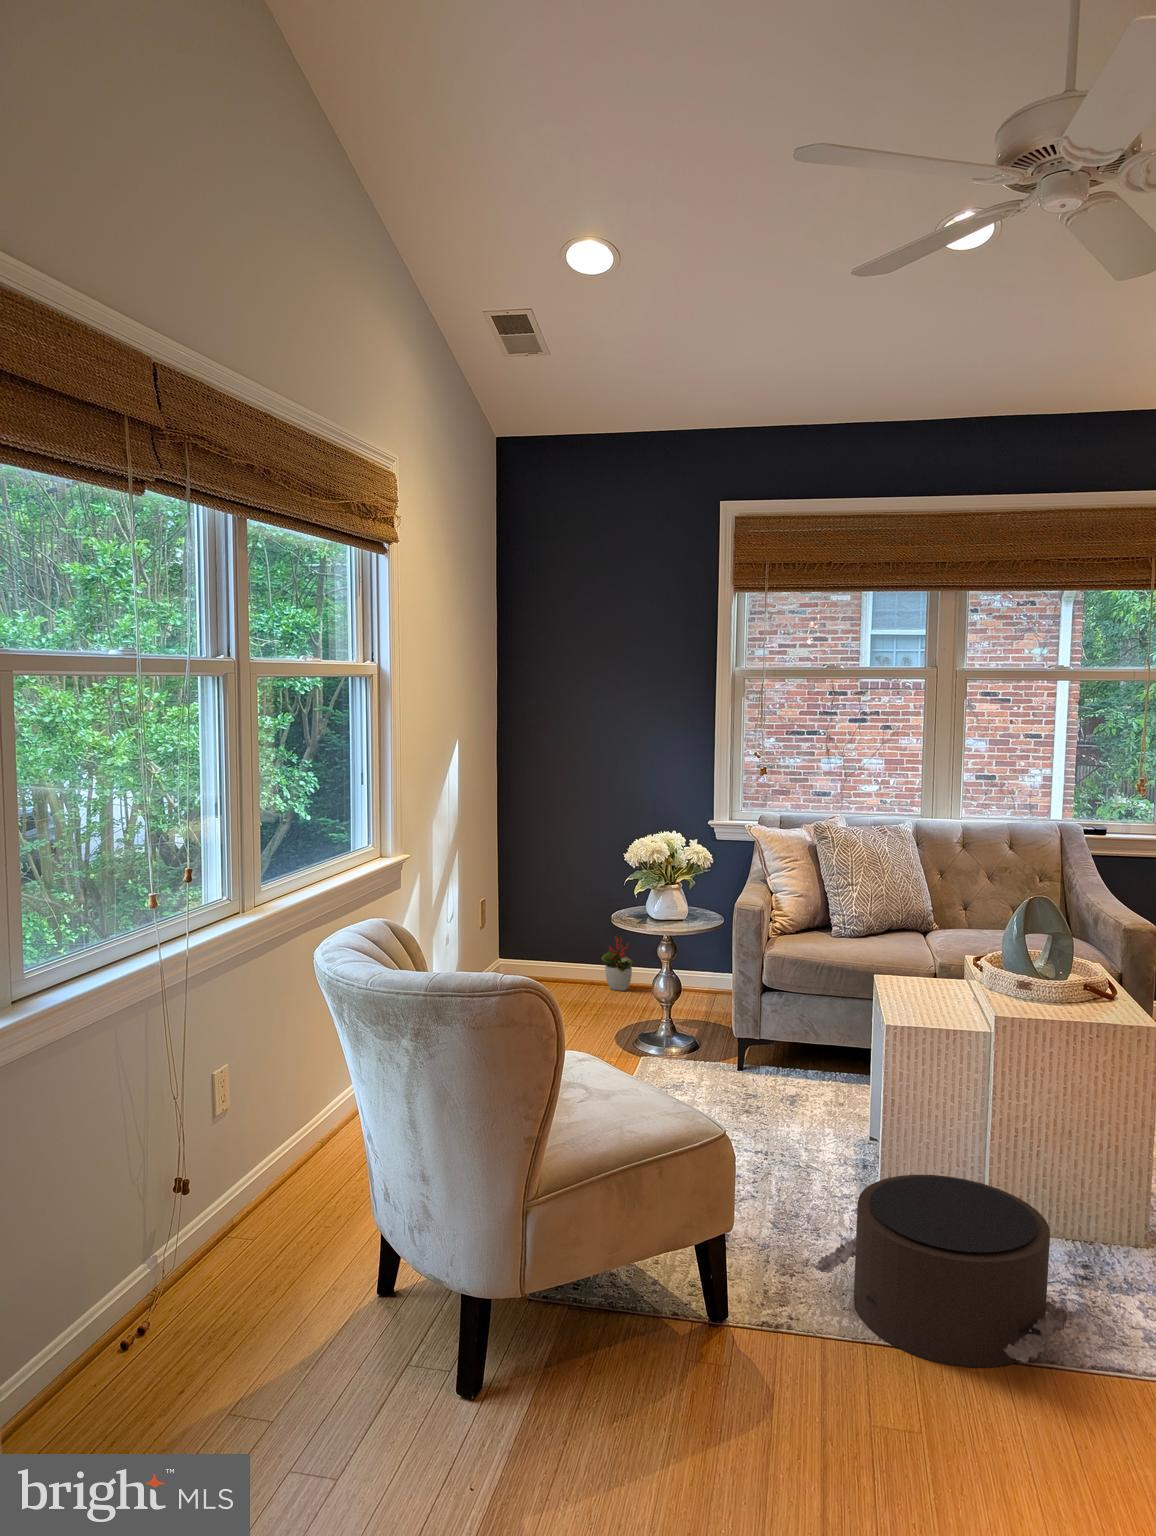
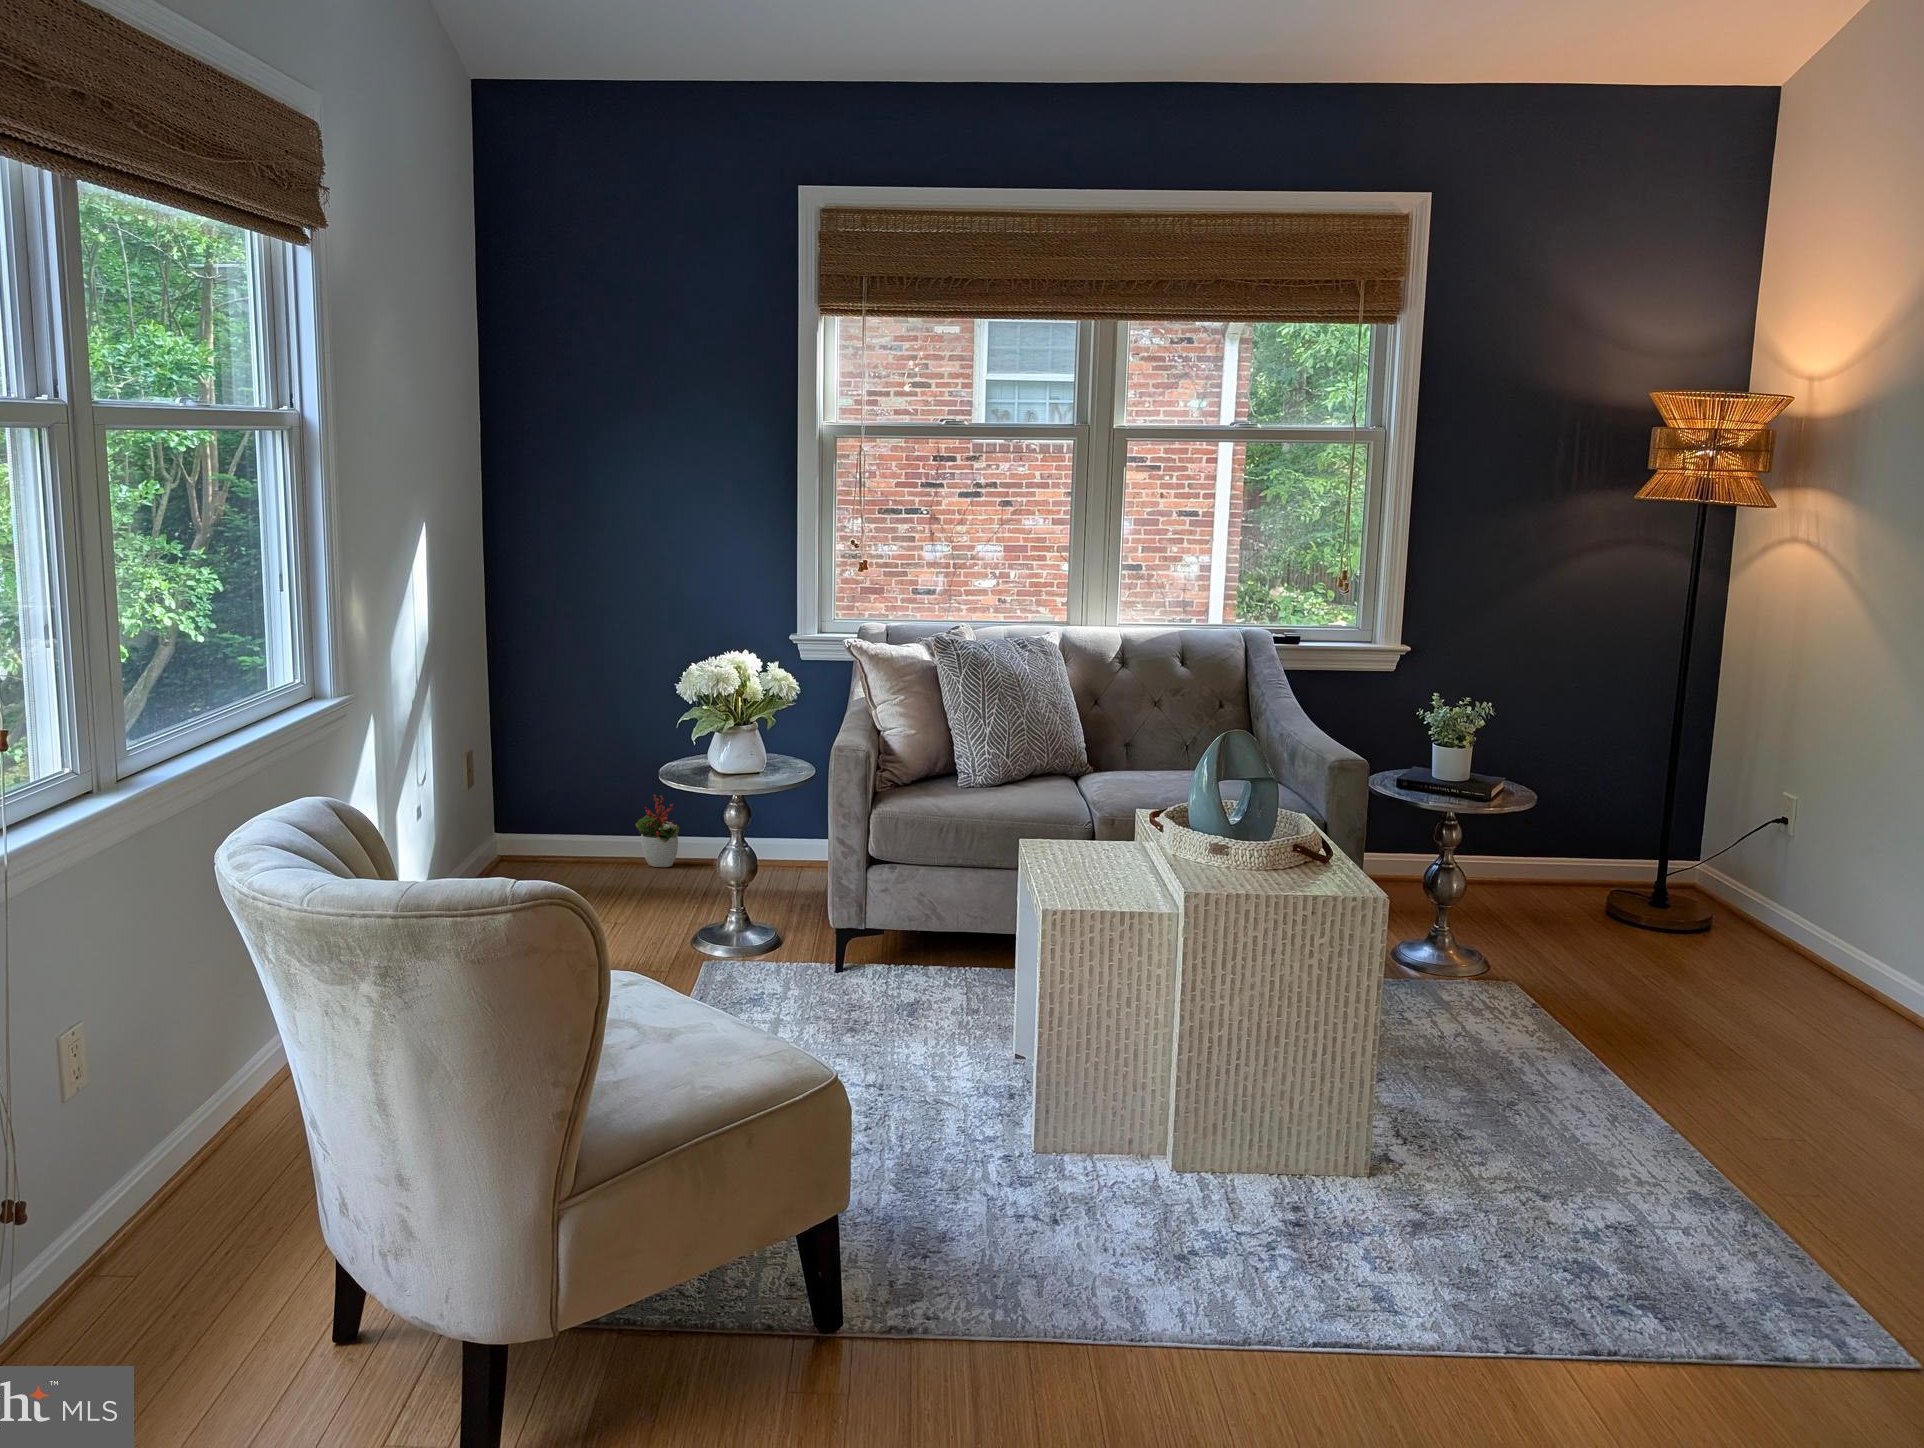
pouf: present [814,1175,1072,1368] -> none [961,1111,1291,1367]

